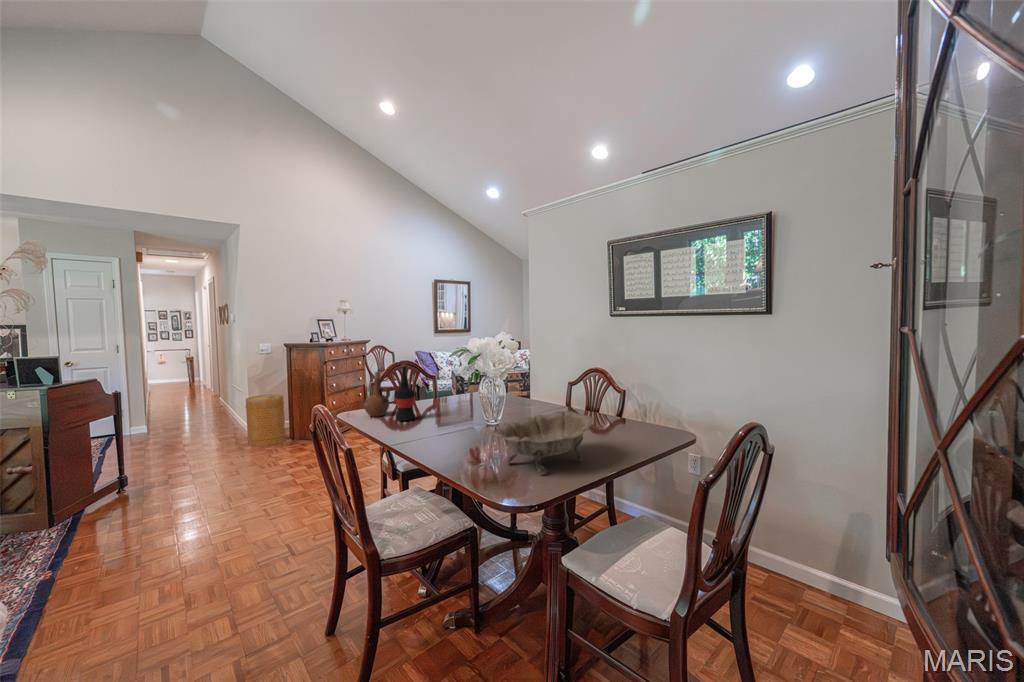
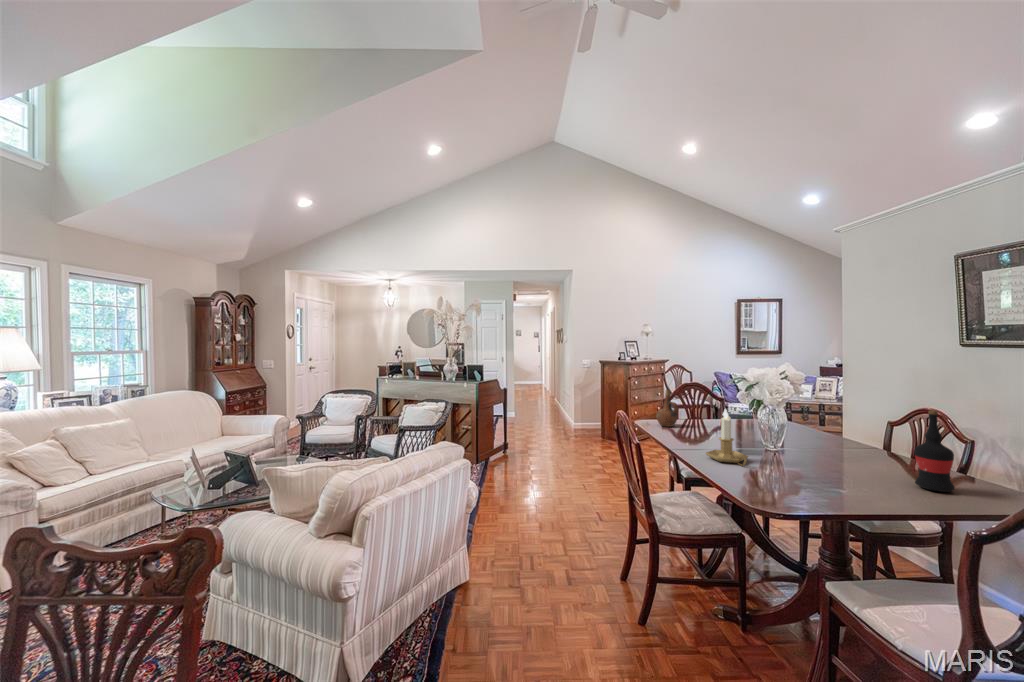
wine bottle: present [395,364,416,421] -> present [914,410,955,492]
candlestick: none [431,386,477,451] -> present [706,409,748,466]
basket: present [246,394,286,447] -> none [572,399,599,440]
decorative bowl: present [493,410,593,476] -> none [756,445,877,498]

